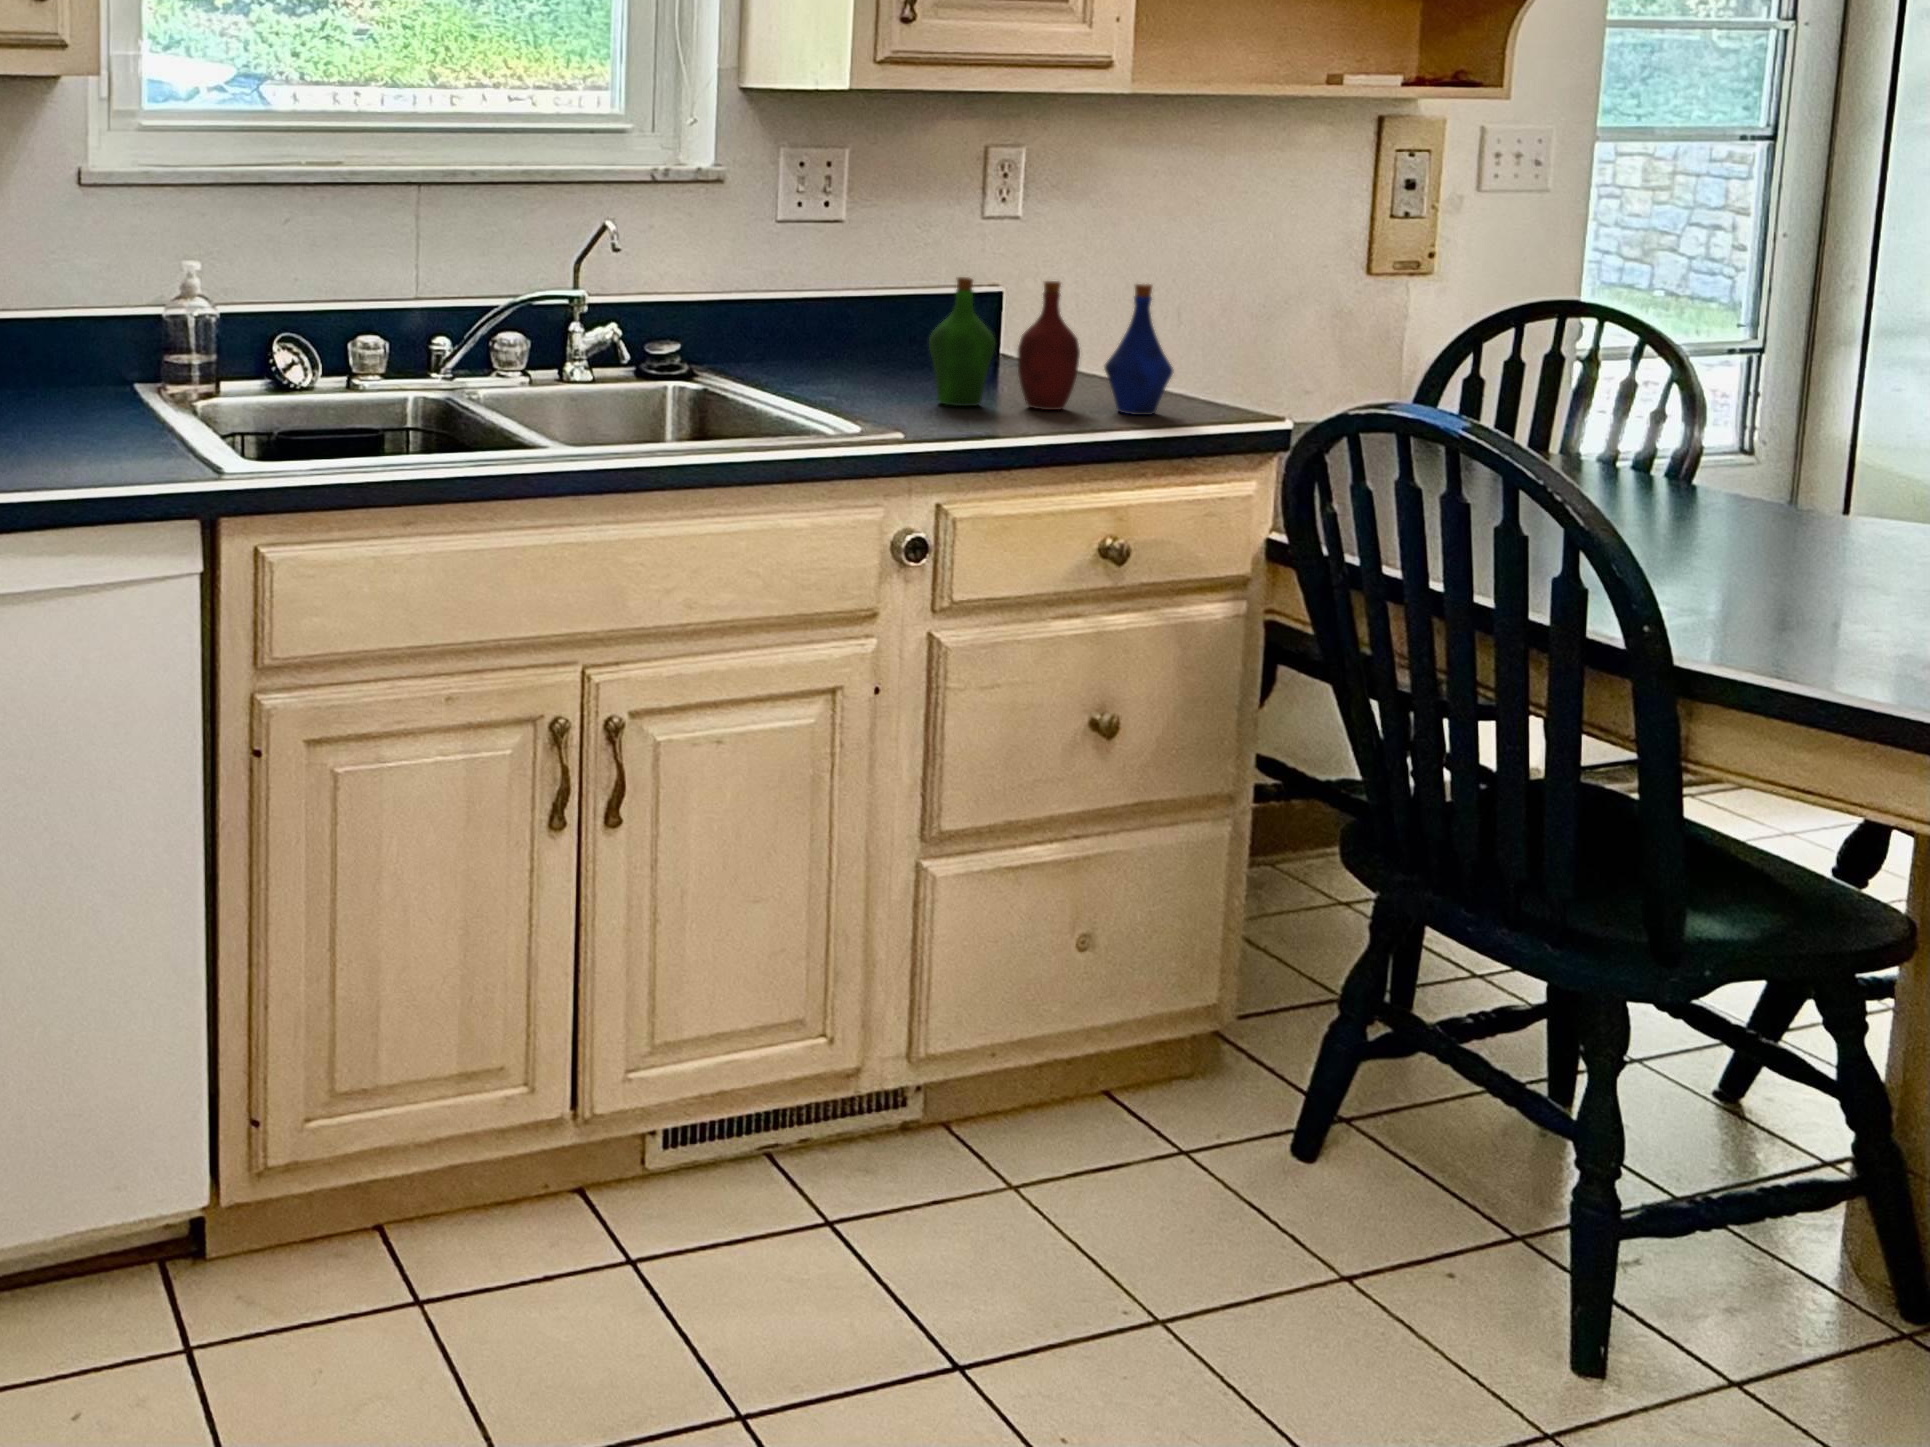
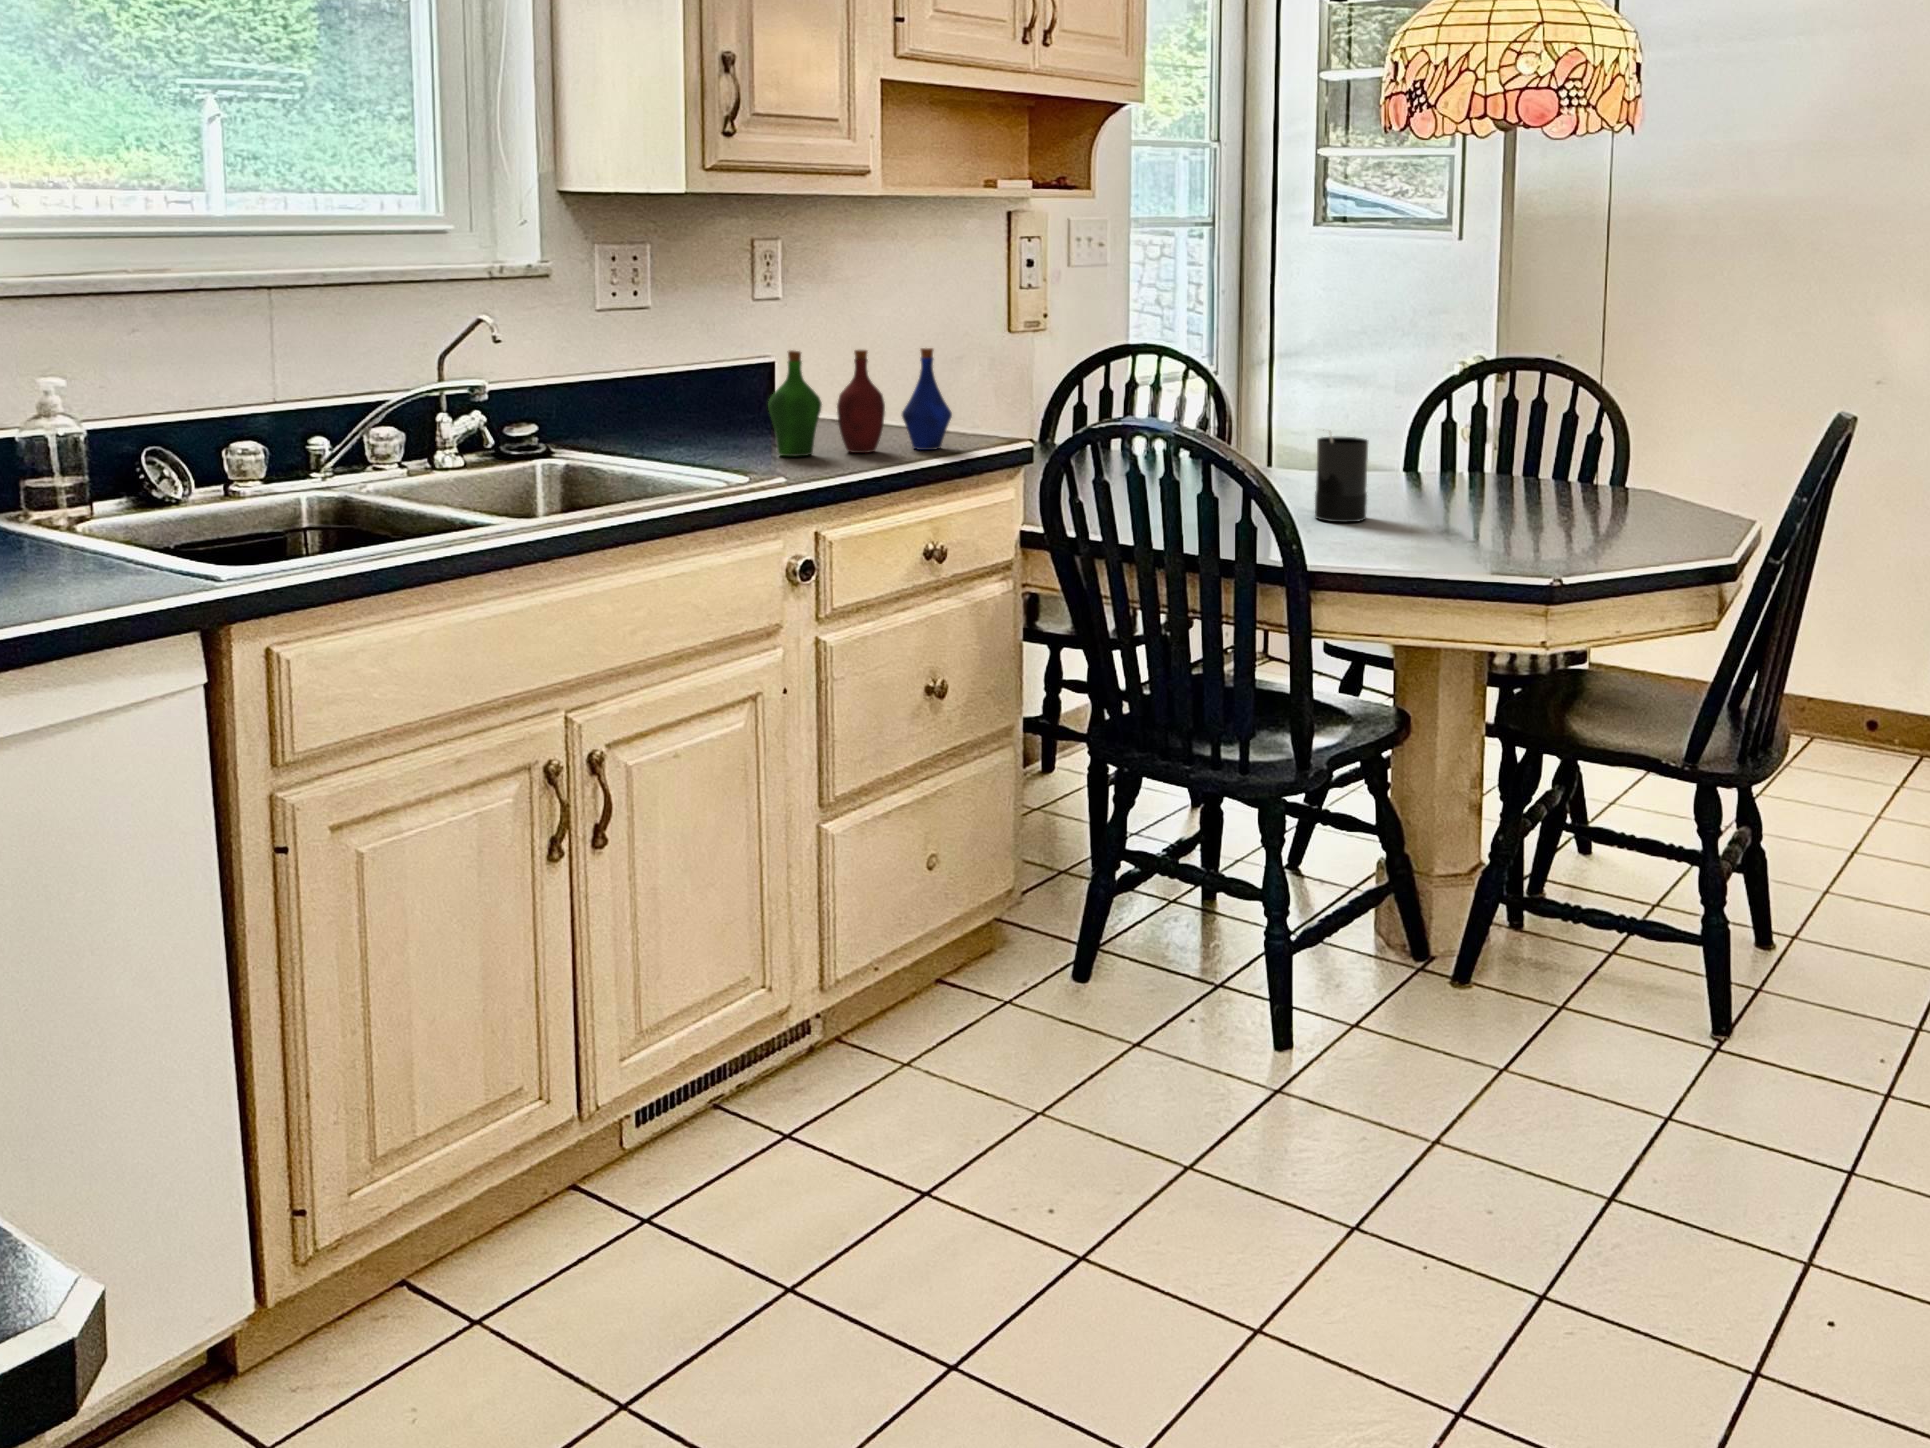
candle: none [1764,445,1875,597] -> present [1315,430,1368,522]

